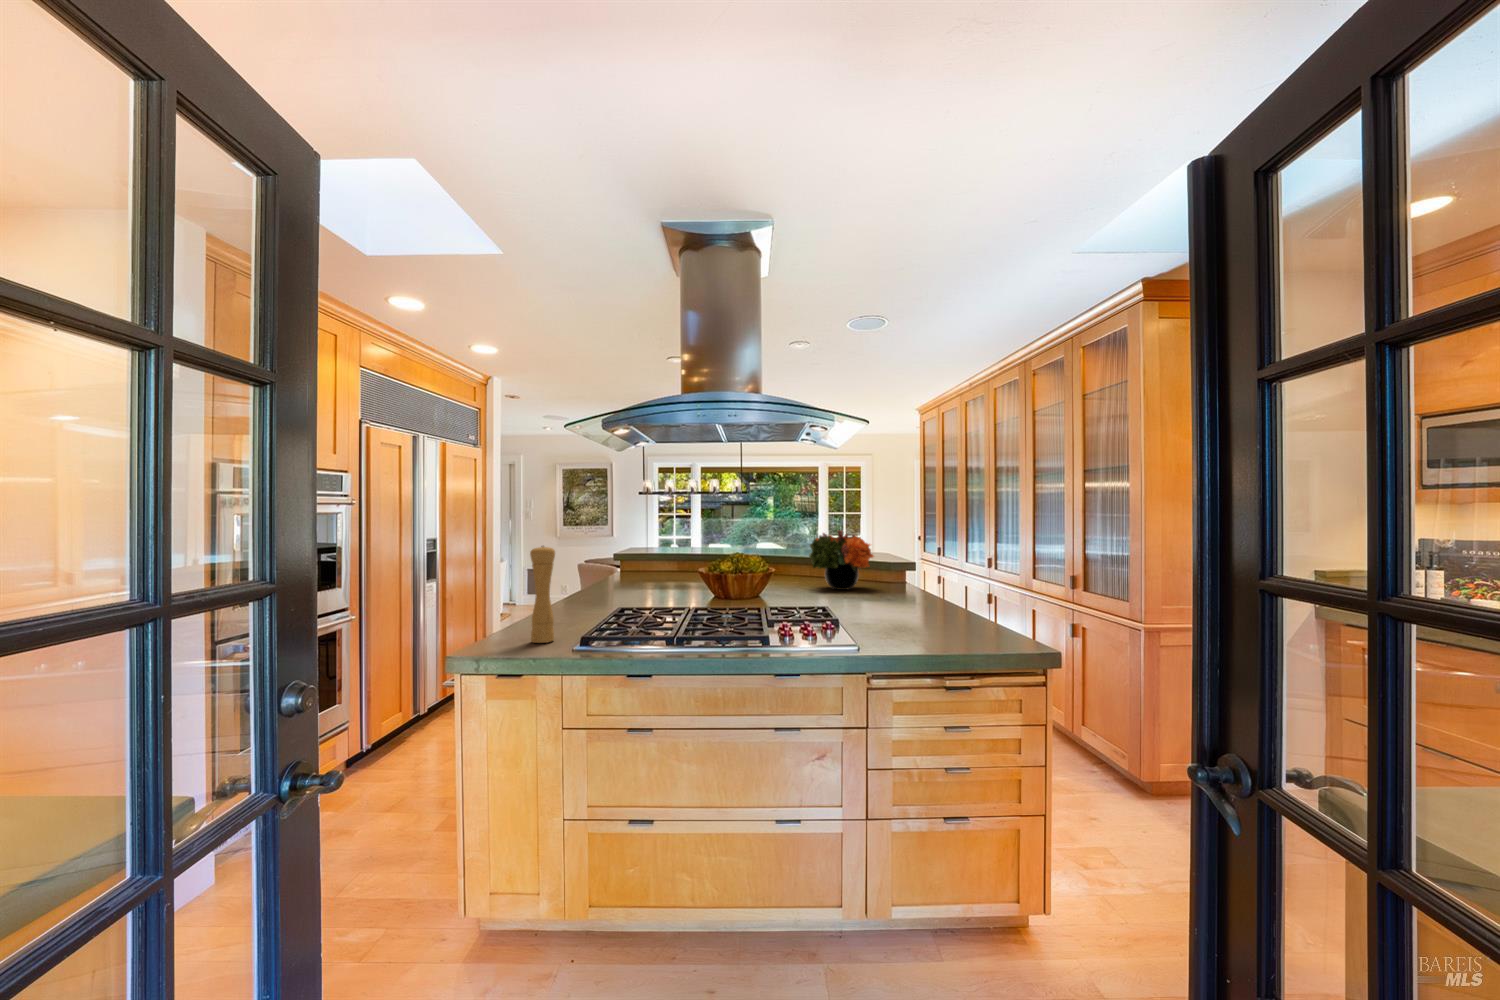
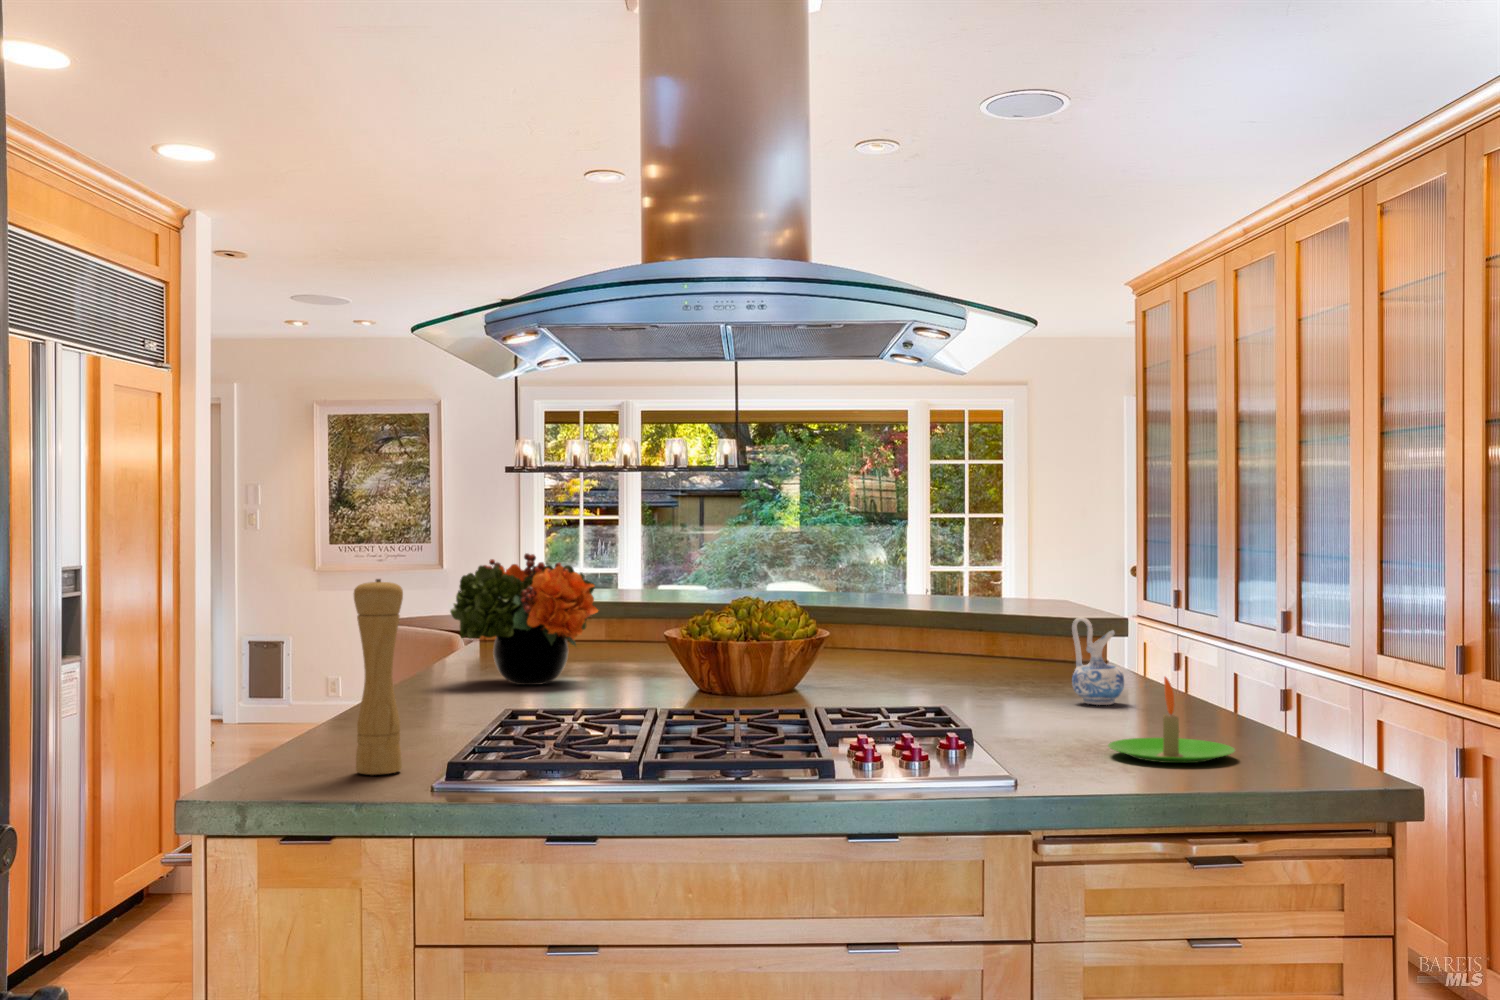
flower arrangement: present [809,530,874,590] -> present [450,553,598,685]
ceramic pitcher: none [889,562,914,604] -> present [1072,617,1124,705]
candle: none [905,593,969,637] -> present [1108,677,1235,763]

